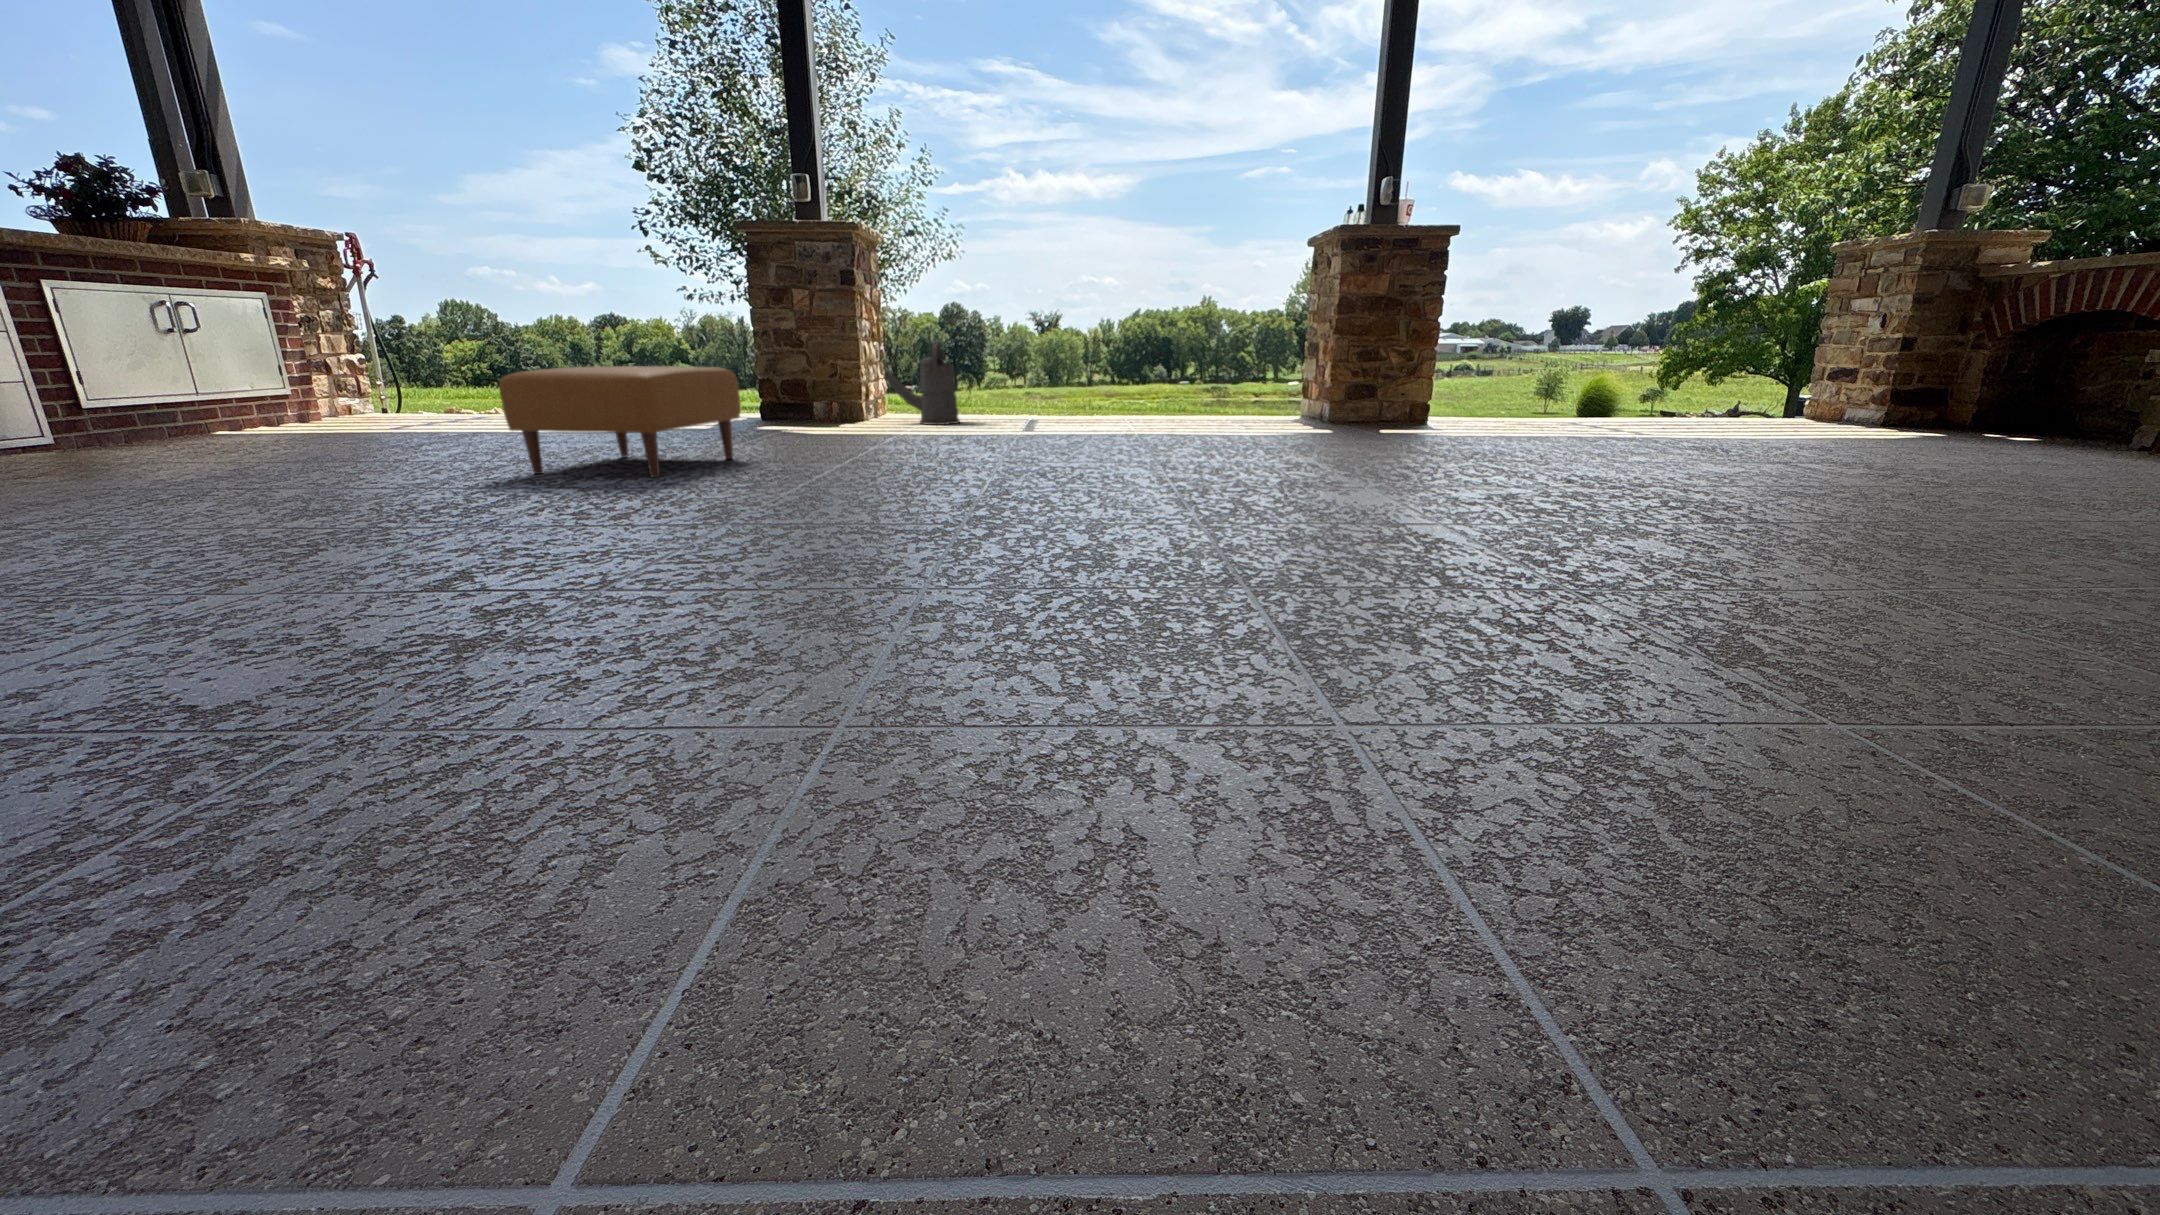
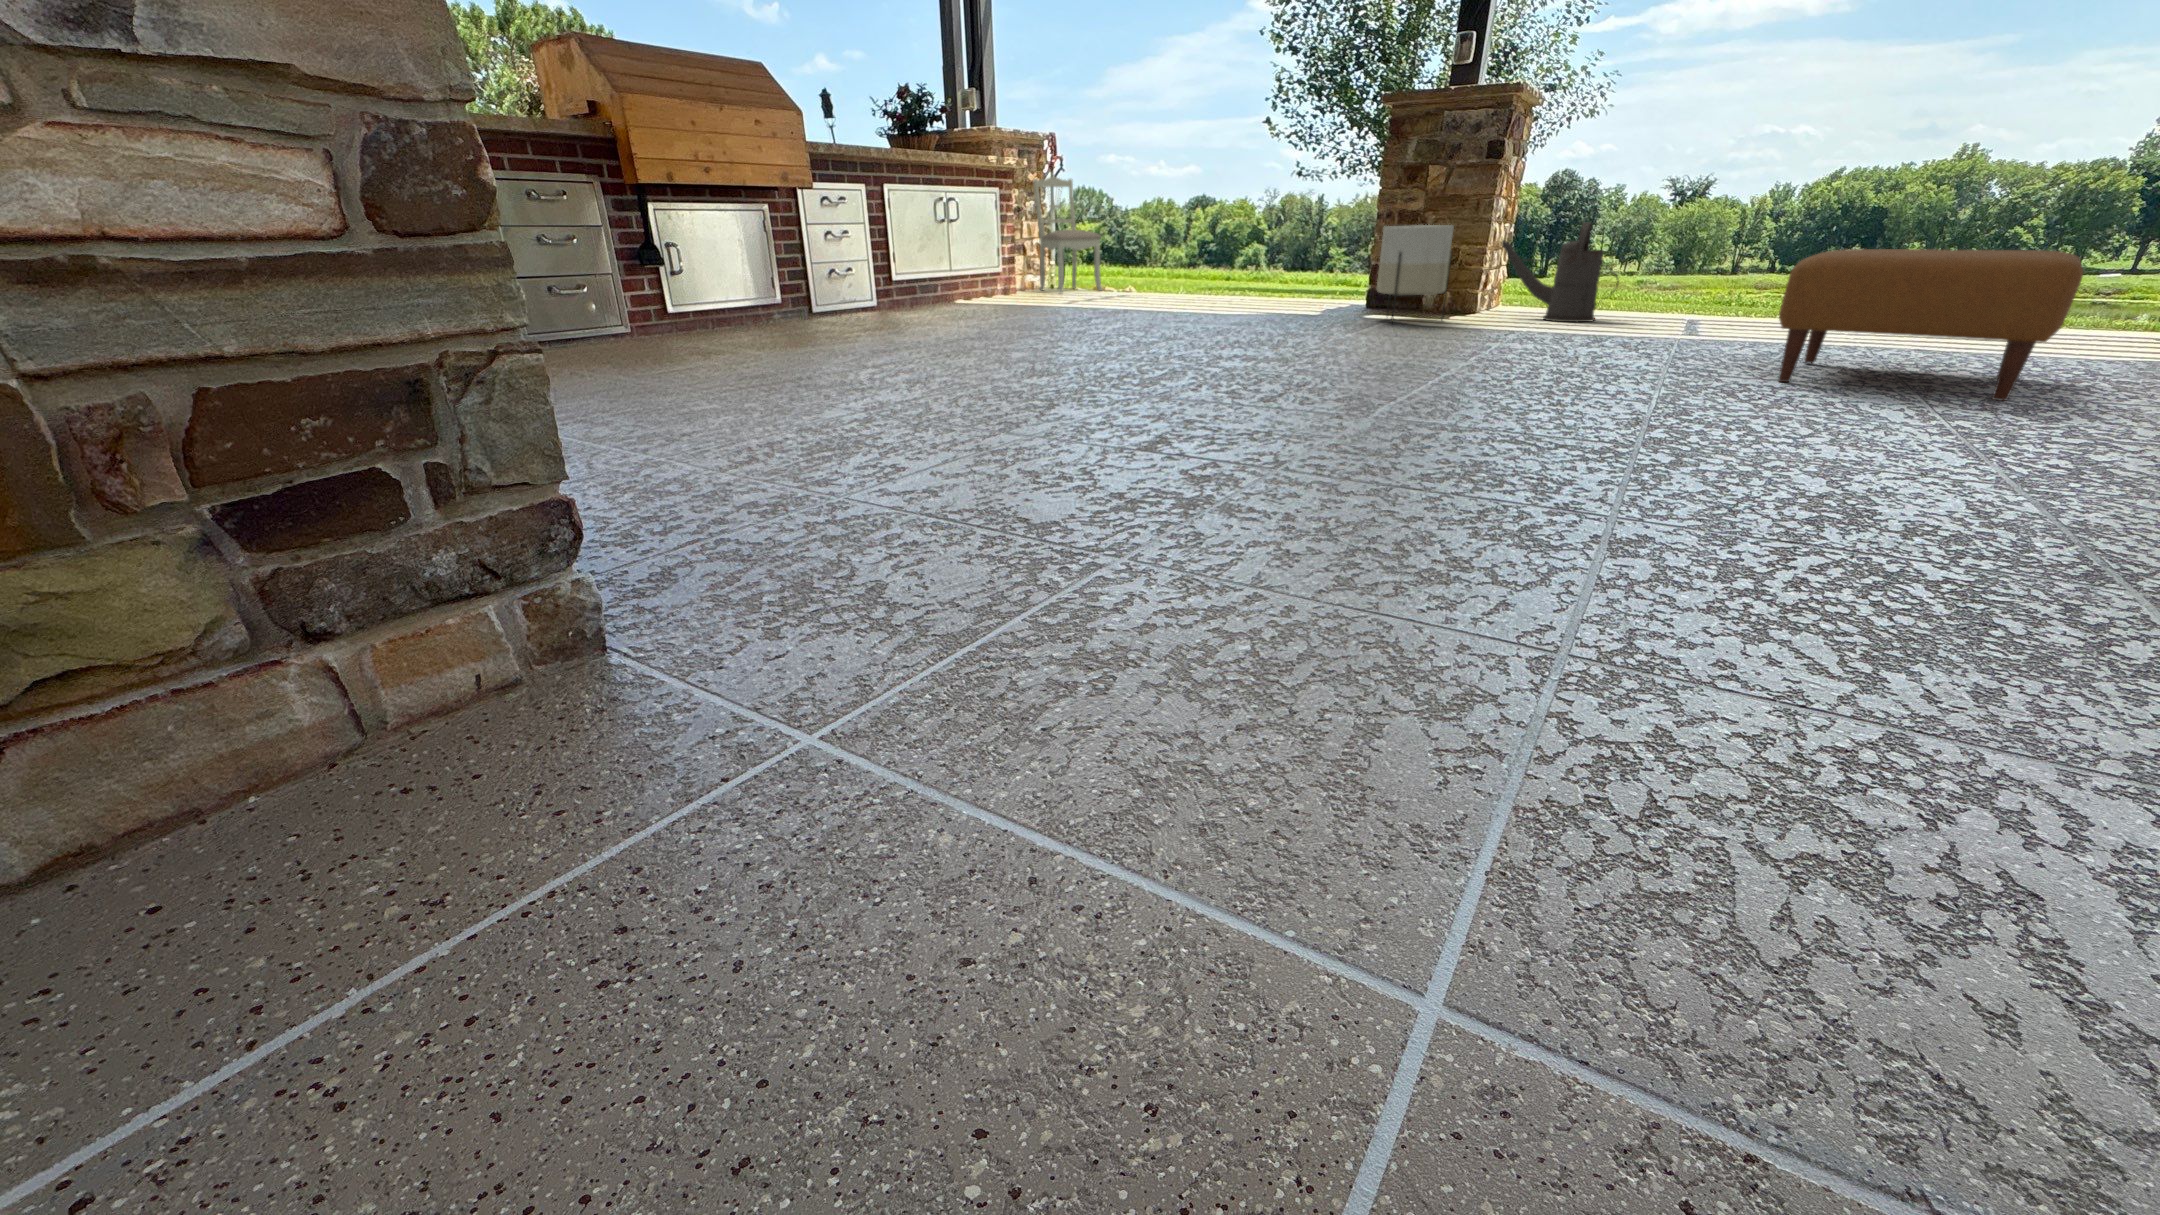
dining chair: none [341,285,467,417] -> present [1033,177,1102,293]
planter: none [759,343,834,433] -> present [1377,225,1454,322]
ottoman: present [499,366,741,477] -> present [1778,249,2083,401]

